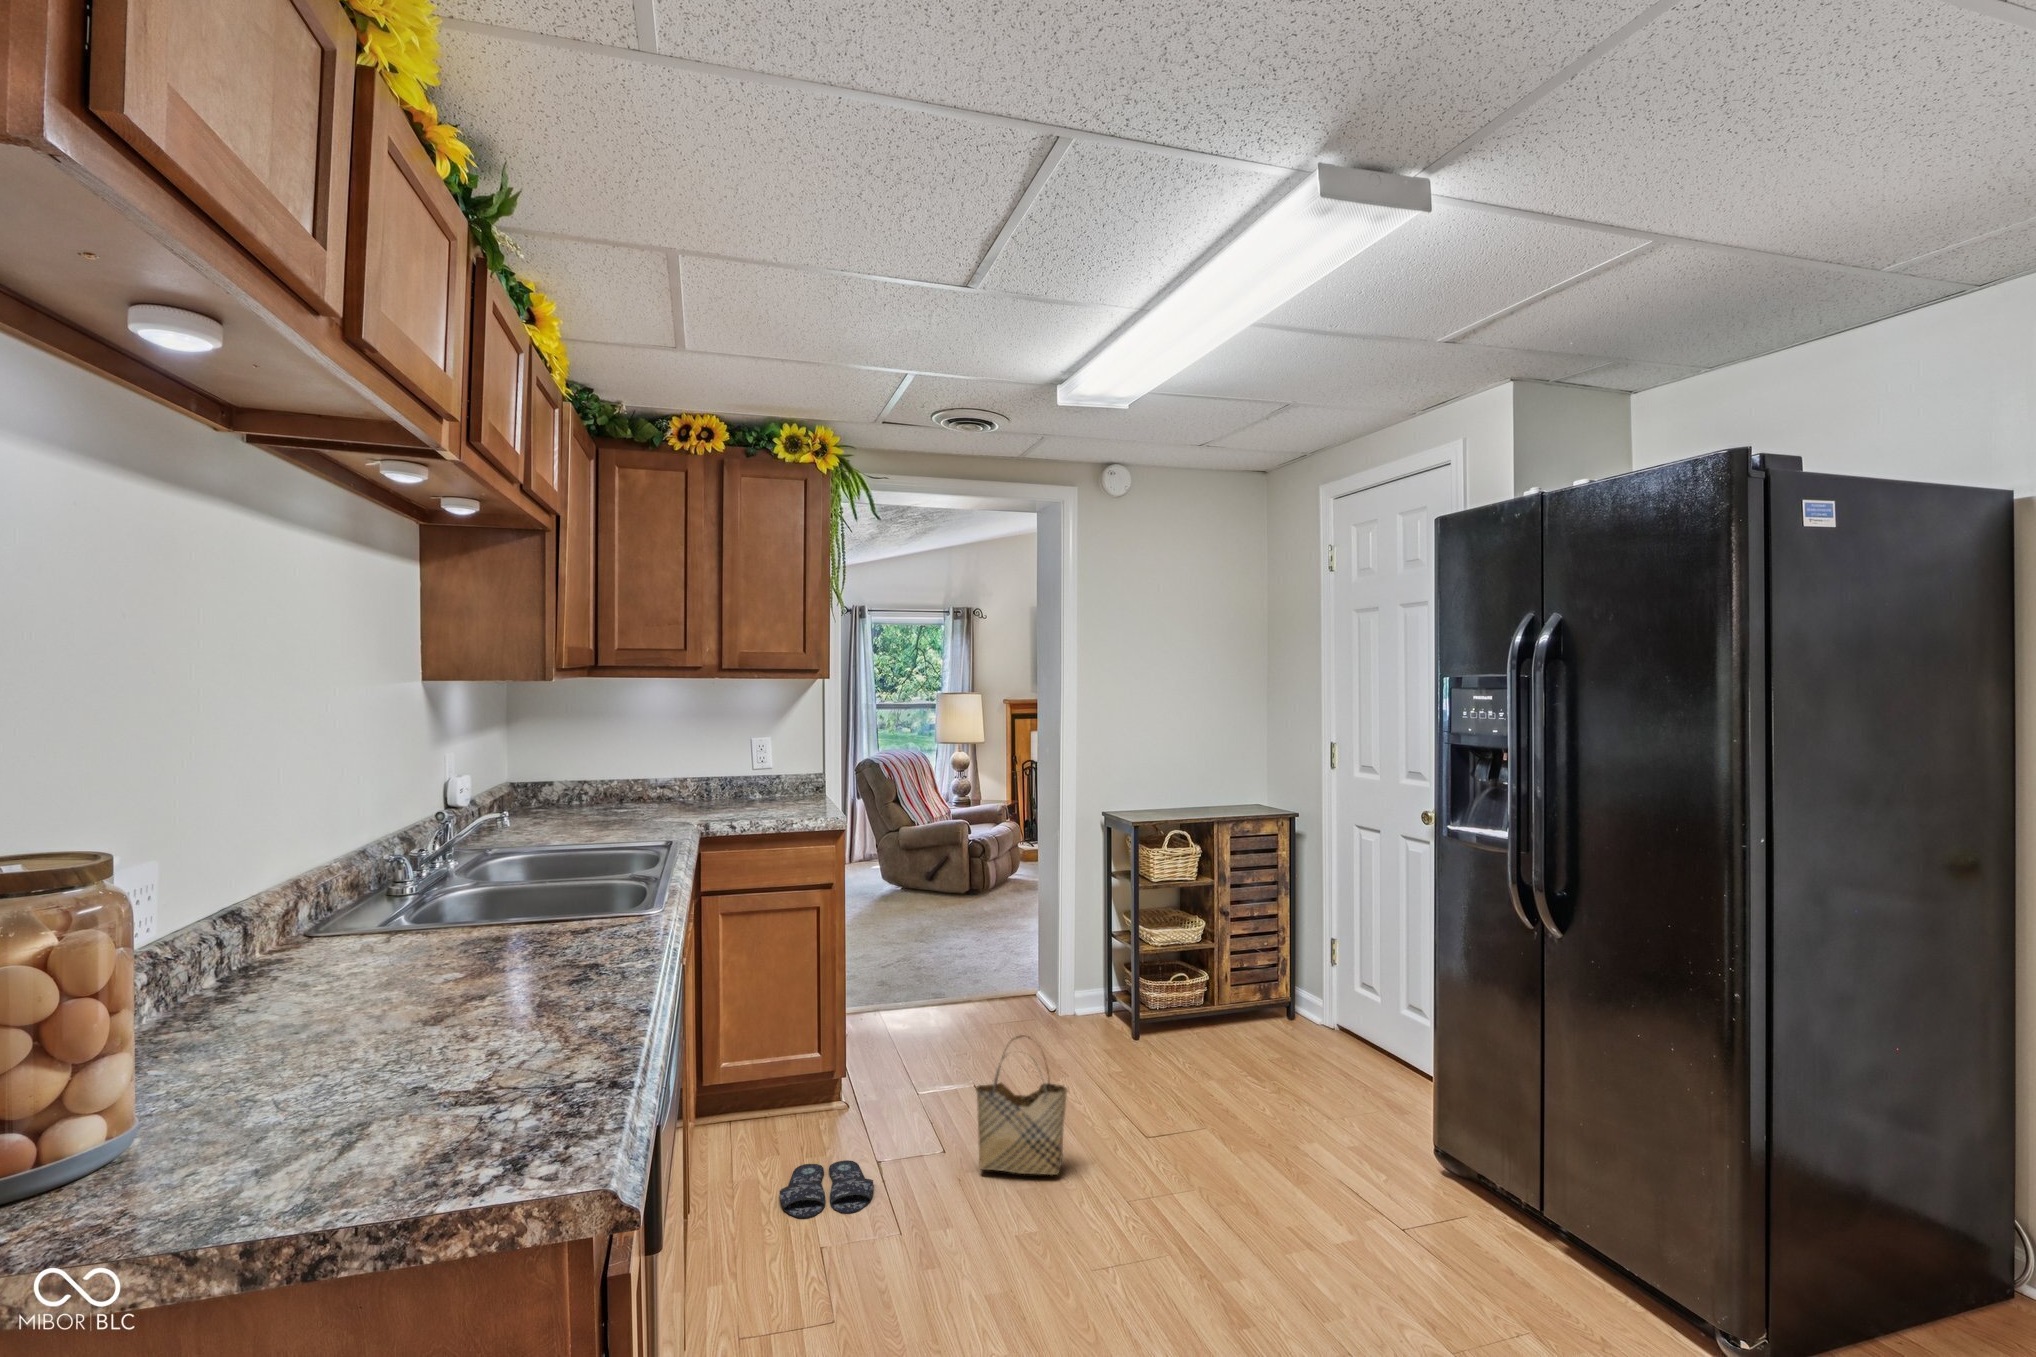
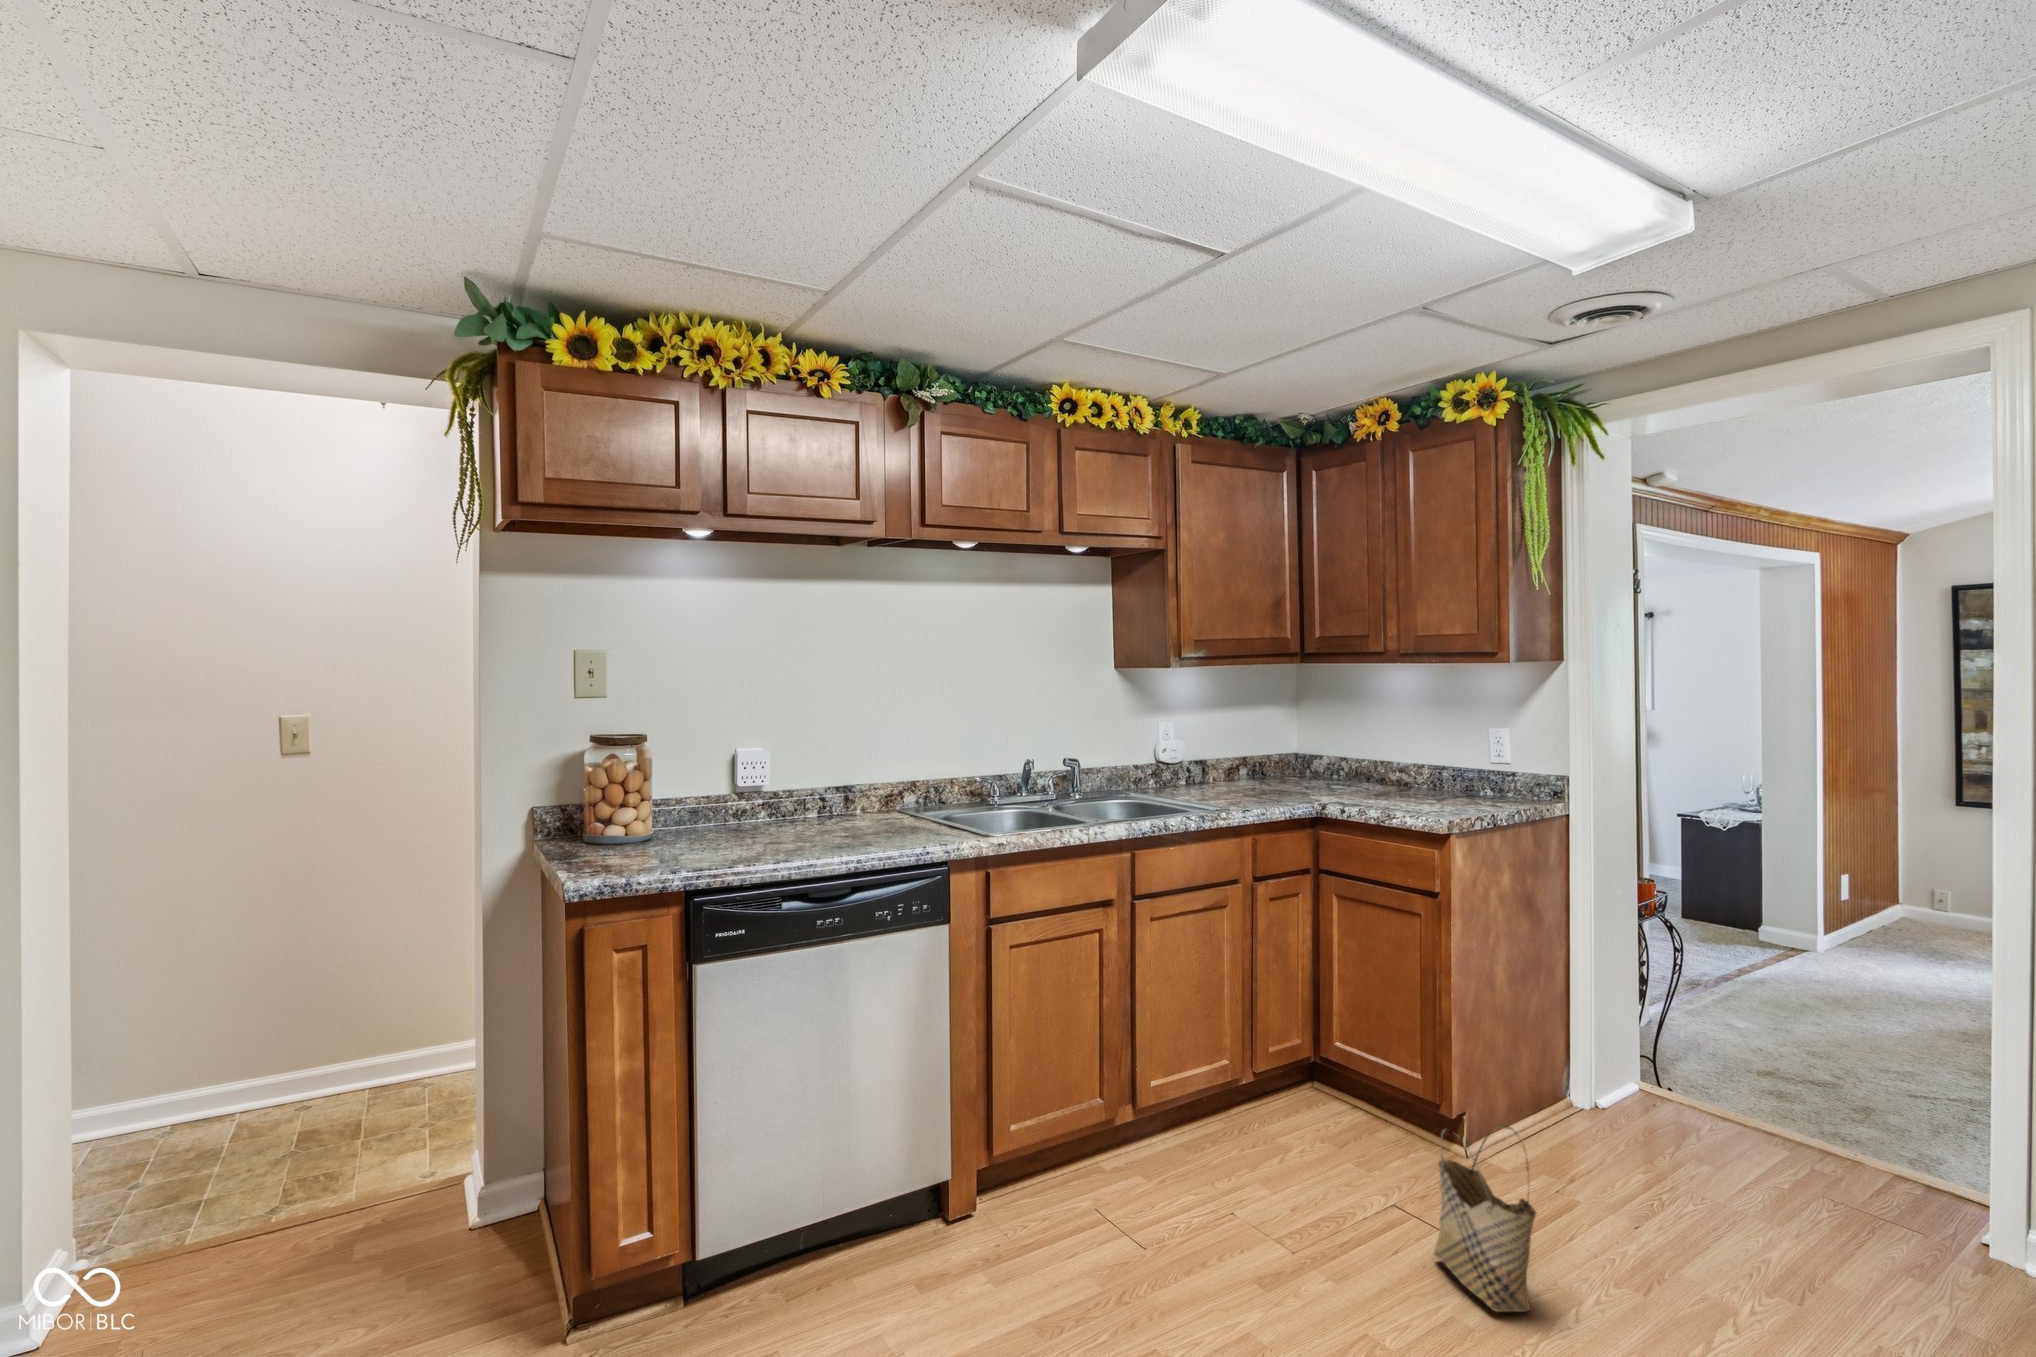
slippers: present [780,1160,873,1219] -> none [1248,1157,1362,1213]

